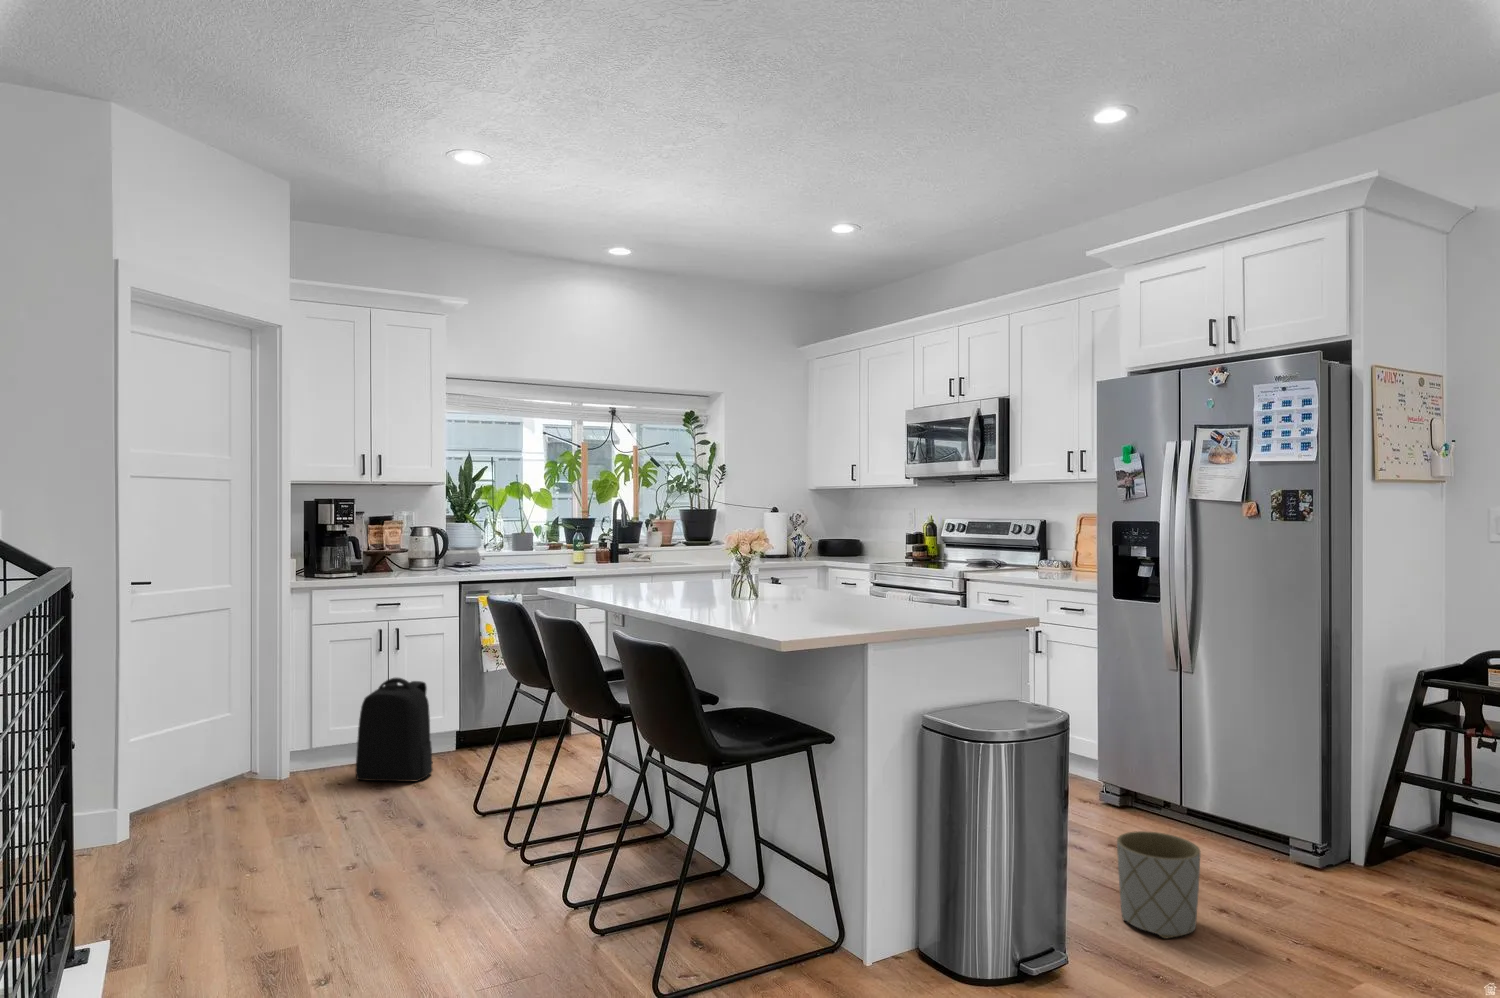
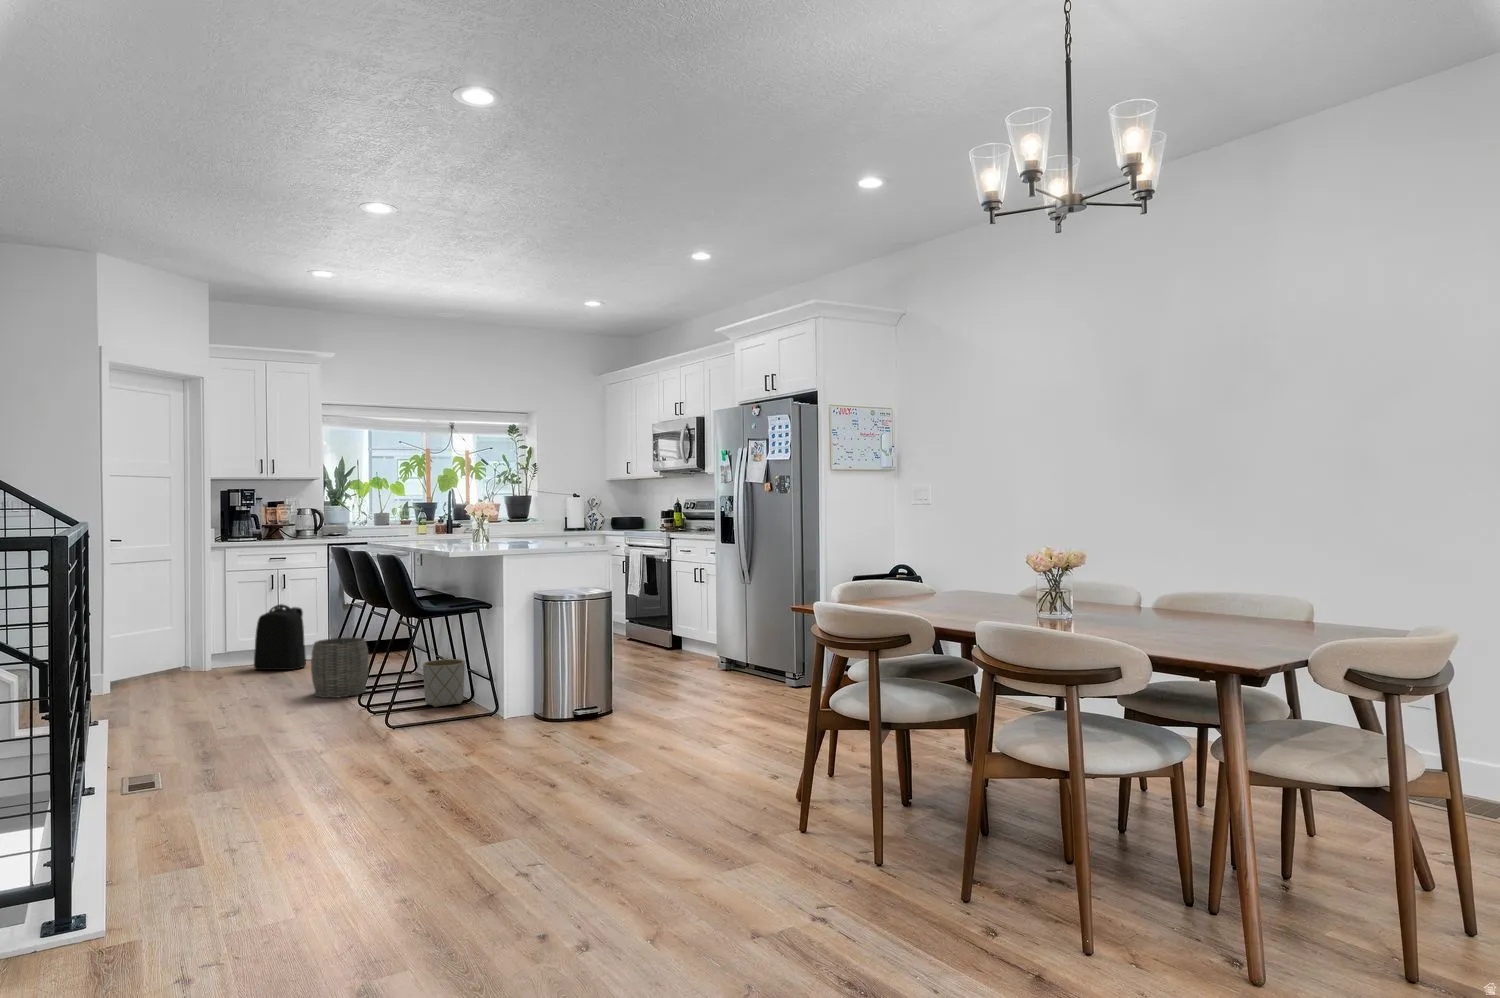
woven basket: none [469,753,561,868] -> present [311,637,369,698]
planter: present [1117,831,1200,938] -> present [423,659,465,707]

